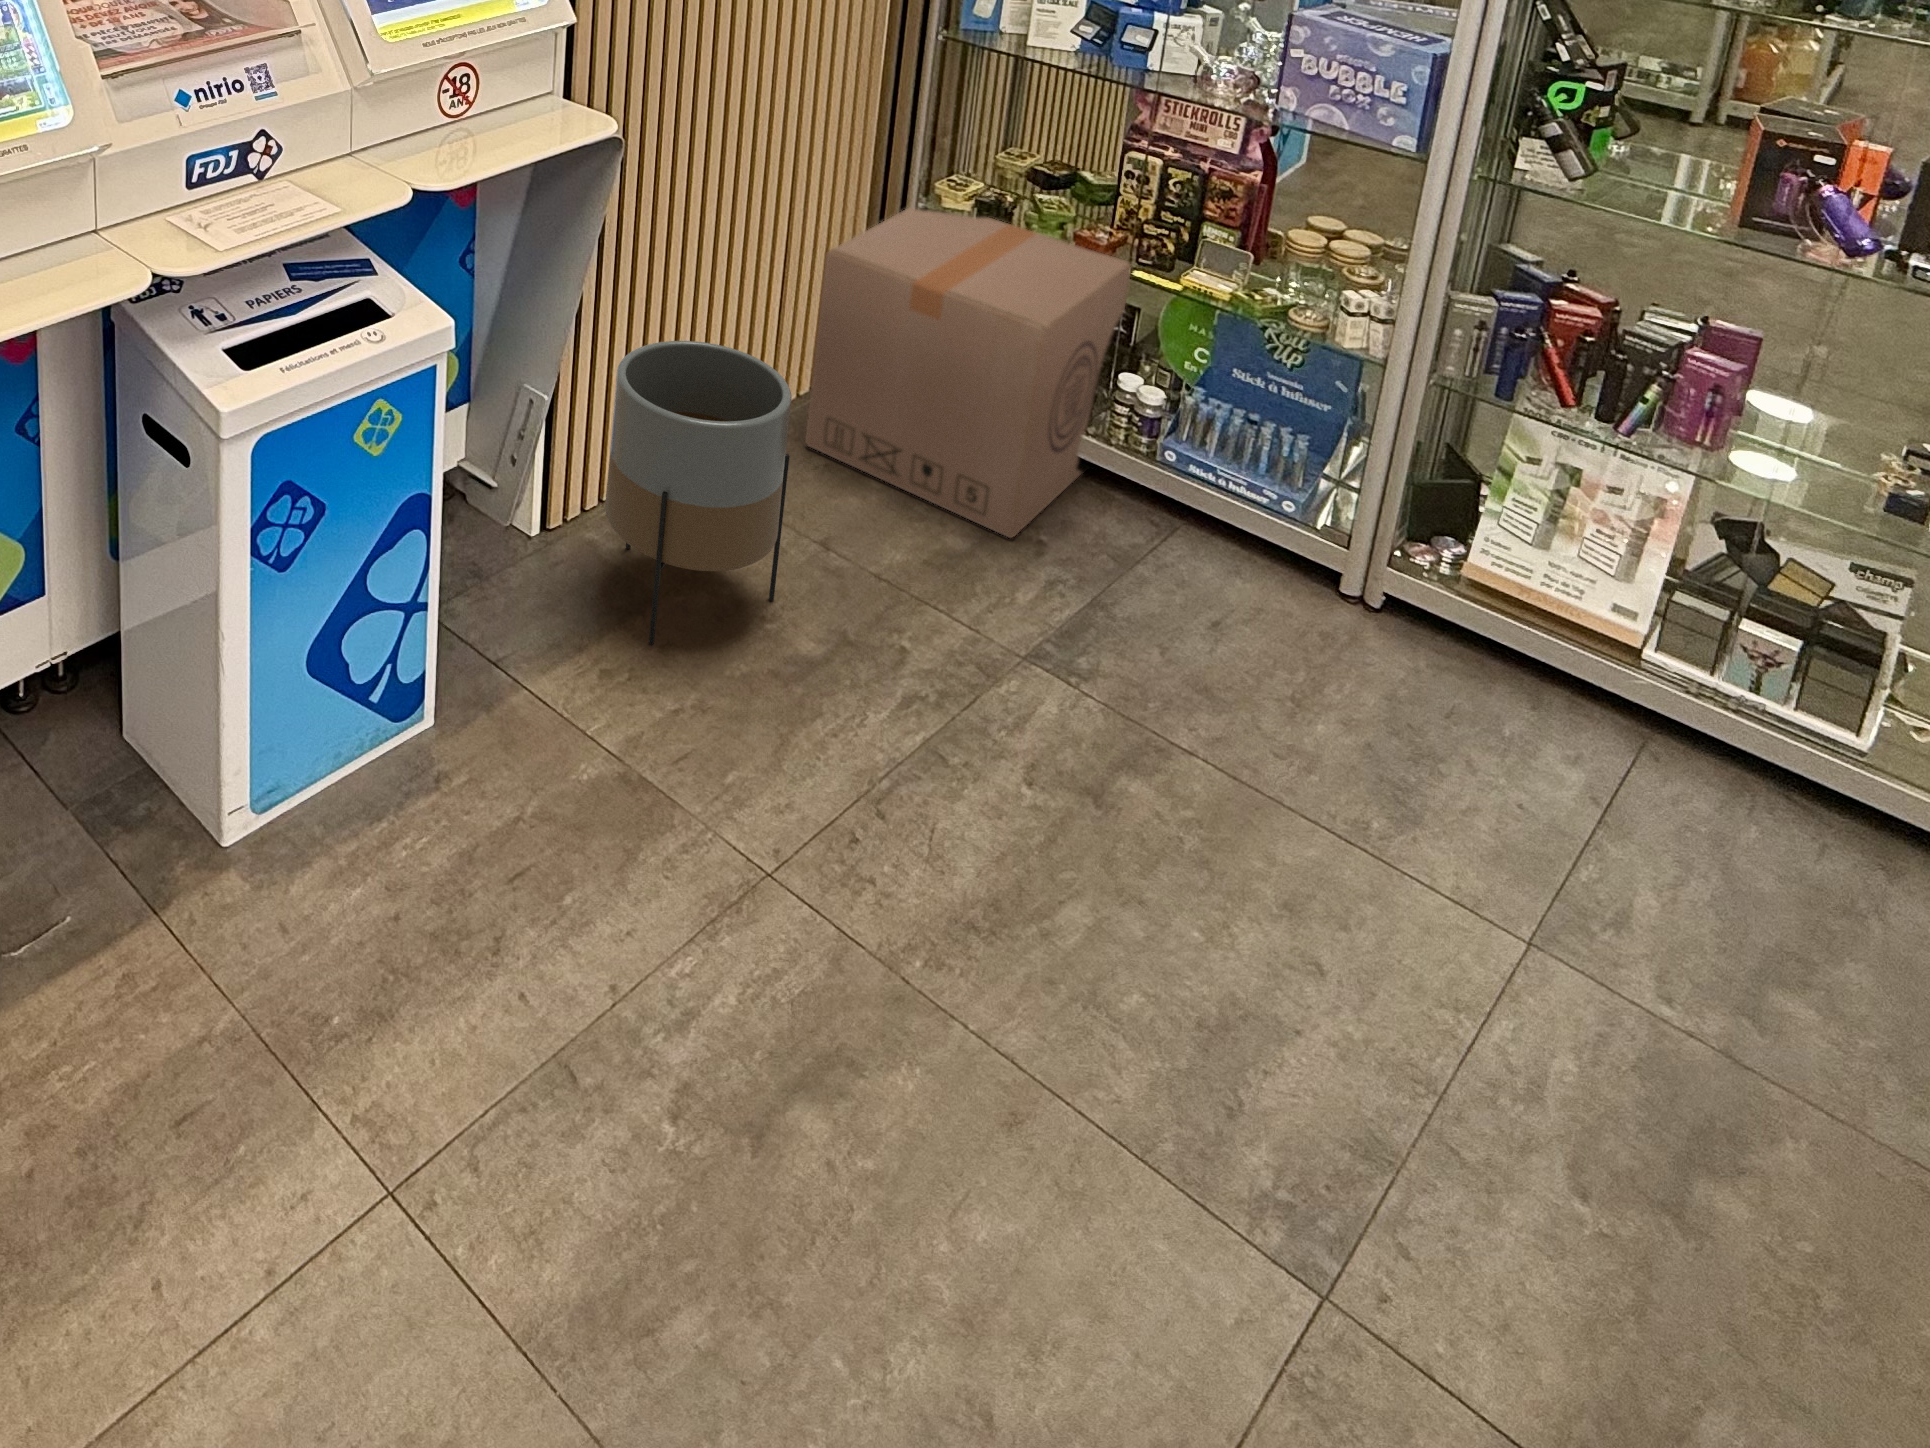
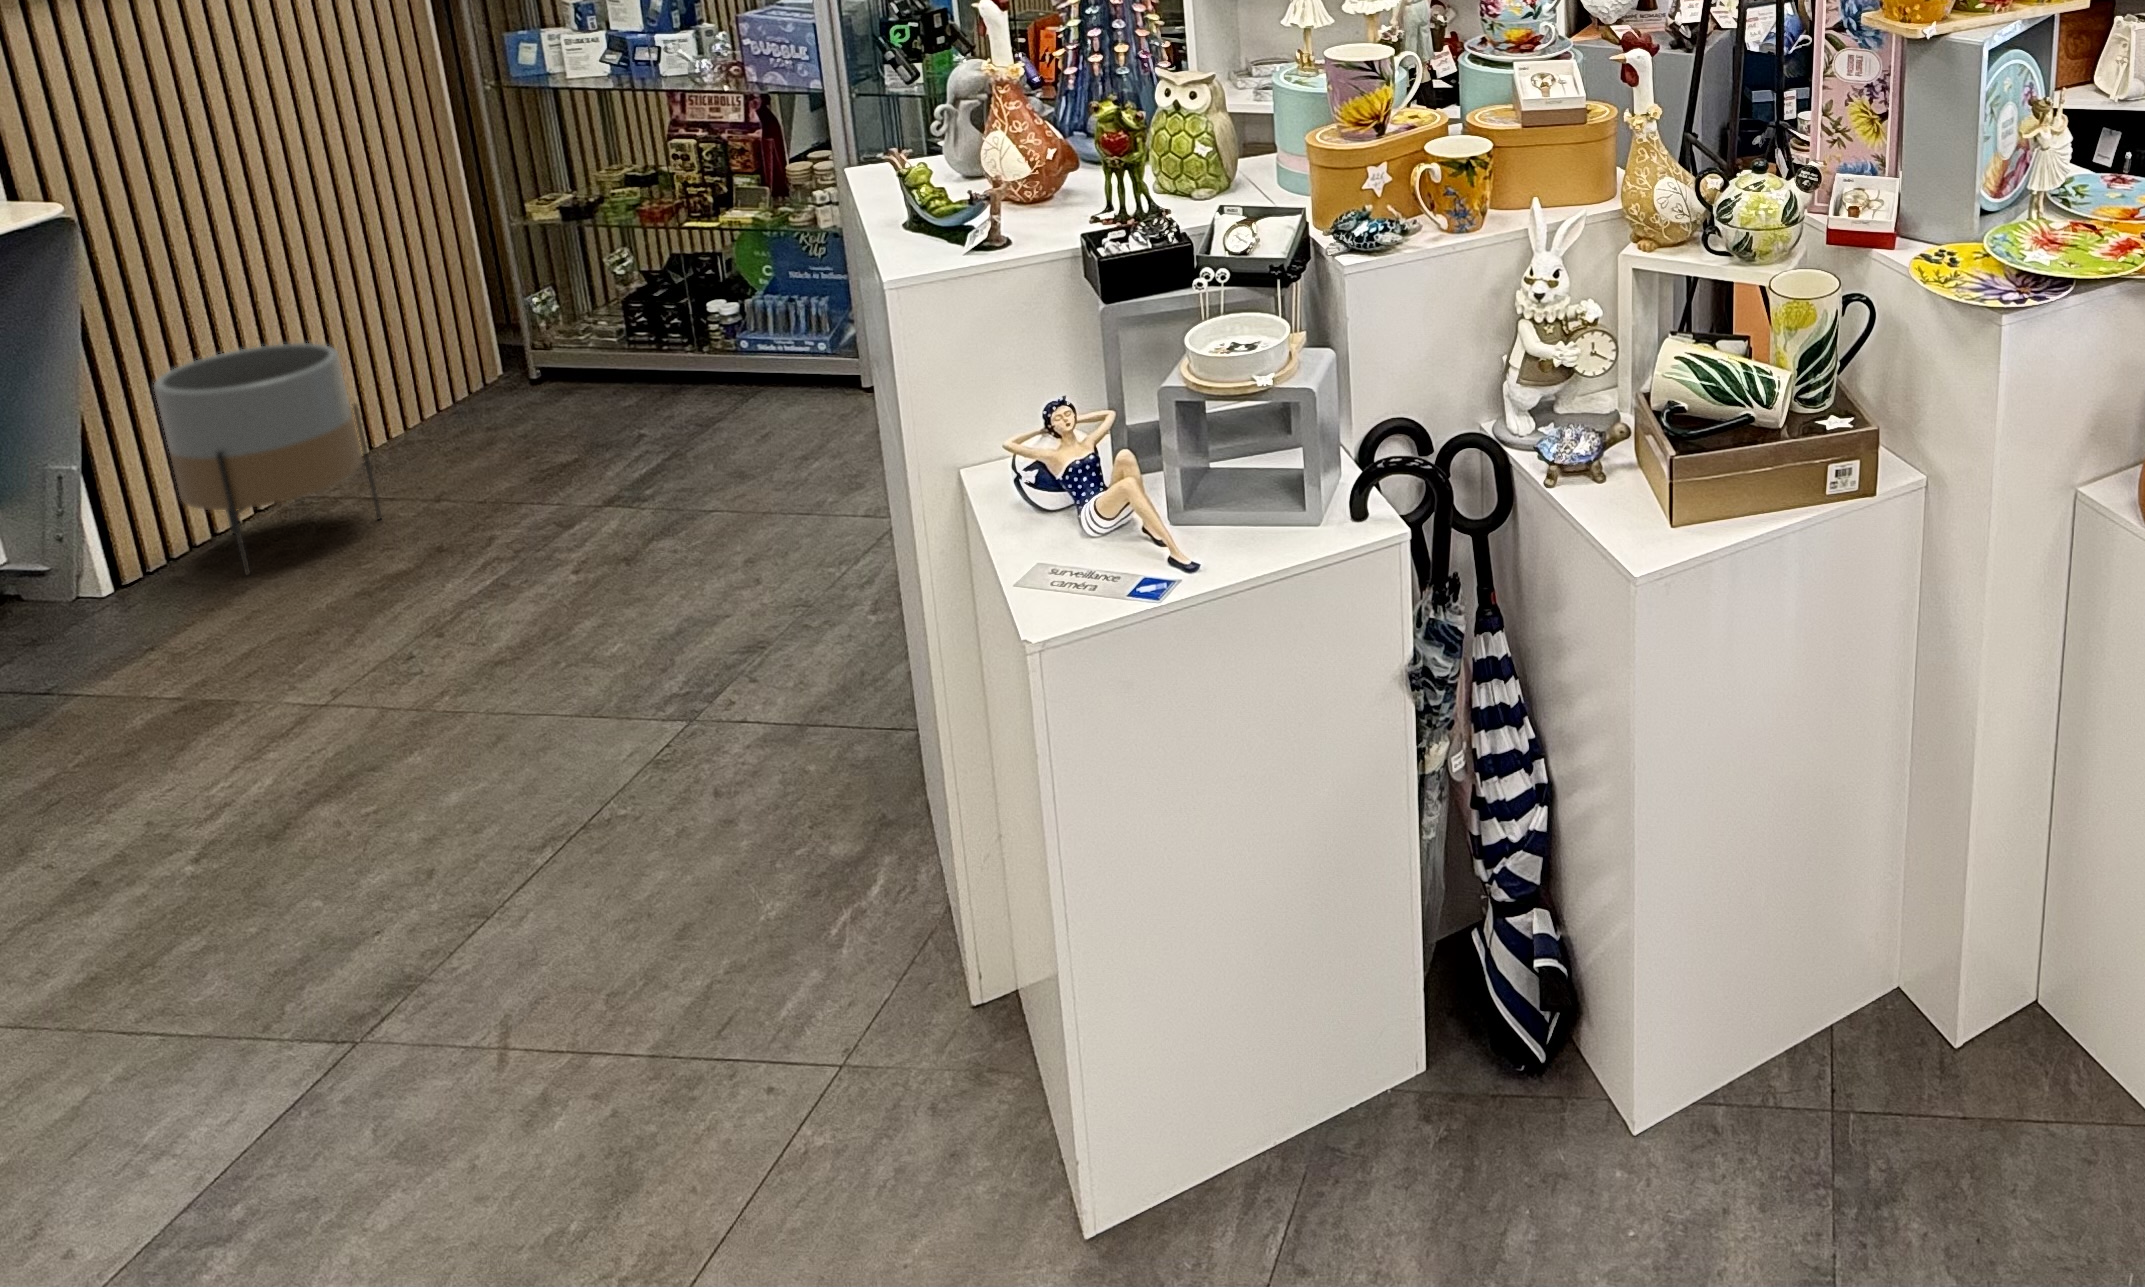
cardboard box: present [805,208,1131,538] -> none [410,218,719,428]

